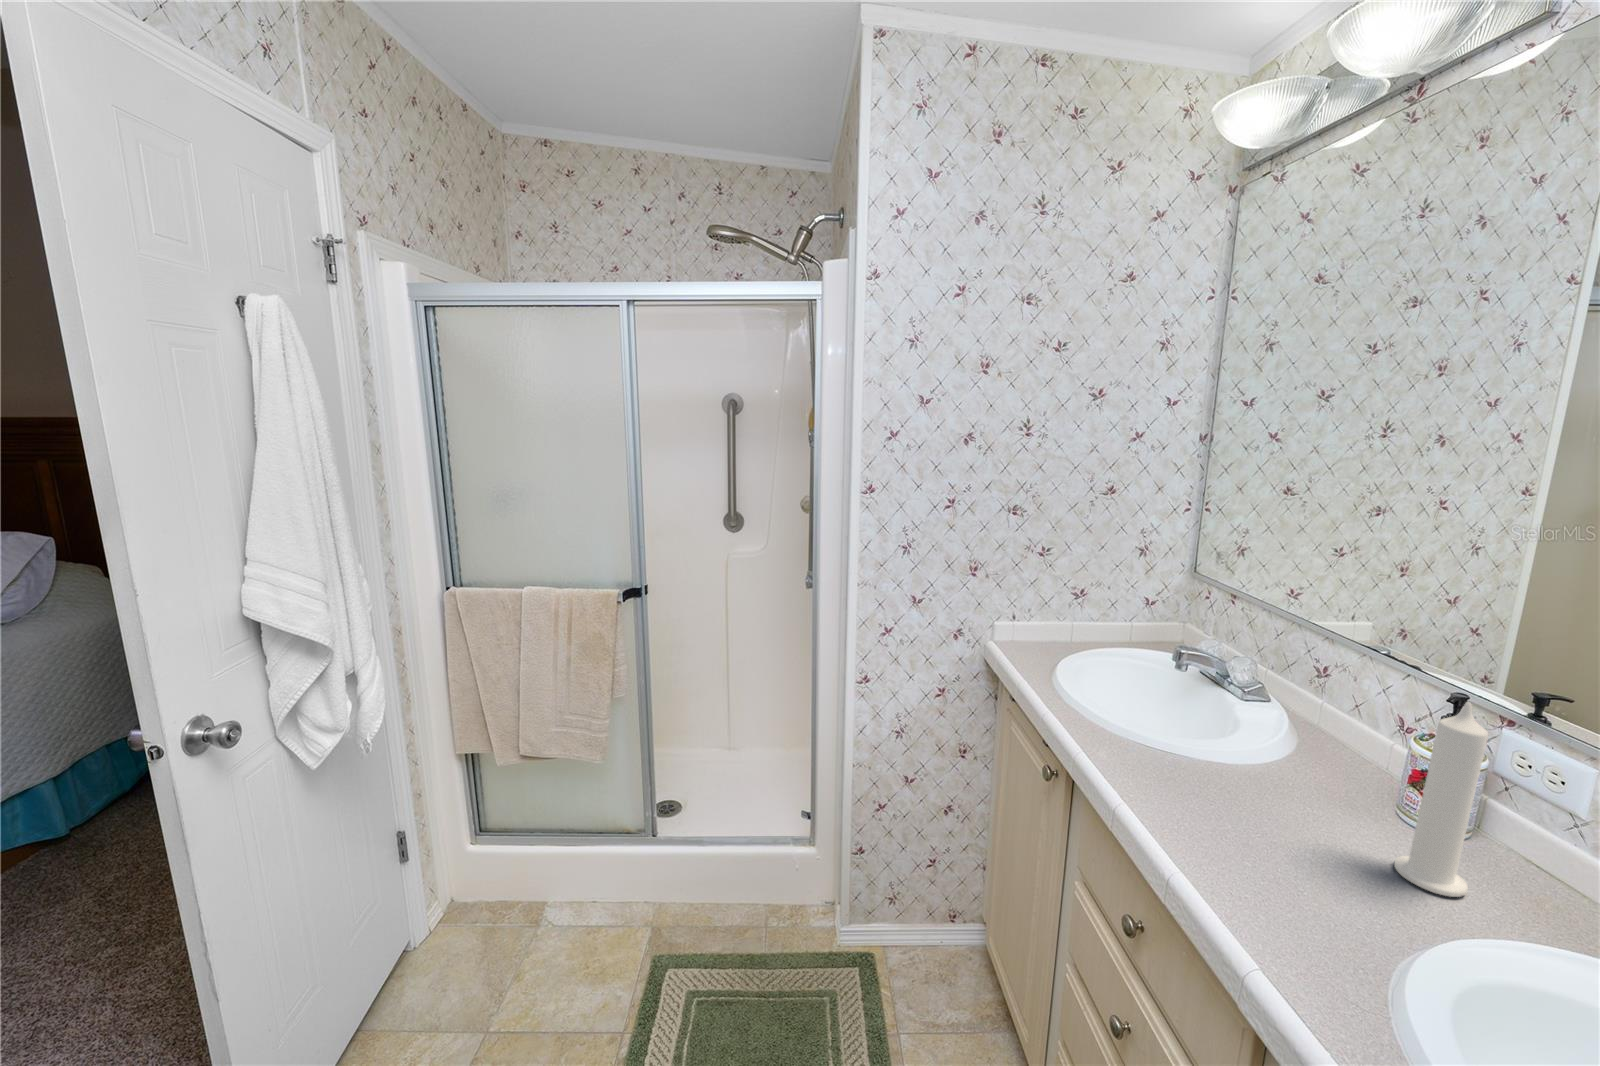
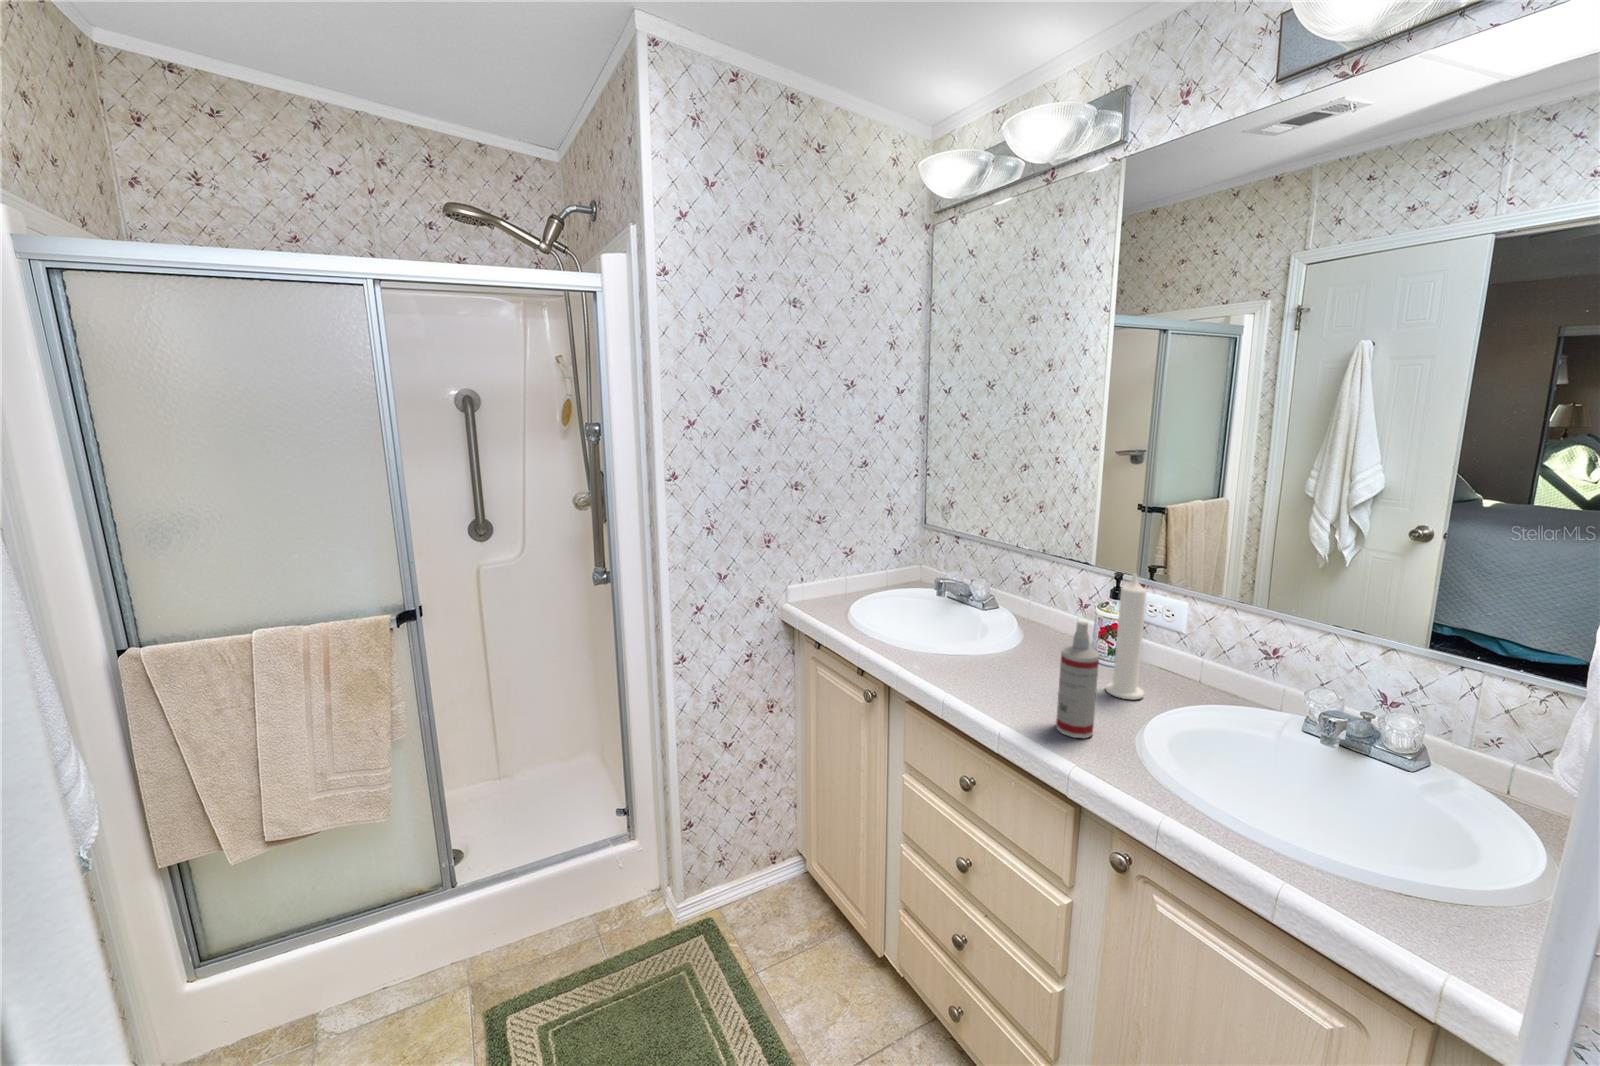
spray bottle: none [1265,758,1350,930] -> present [1056,622,1099,738]

